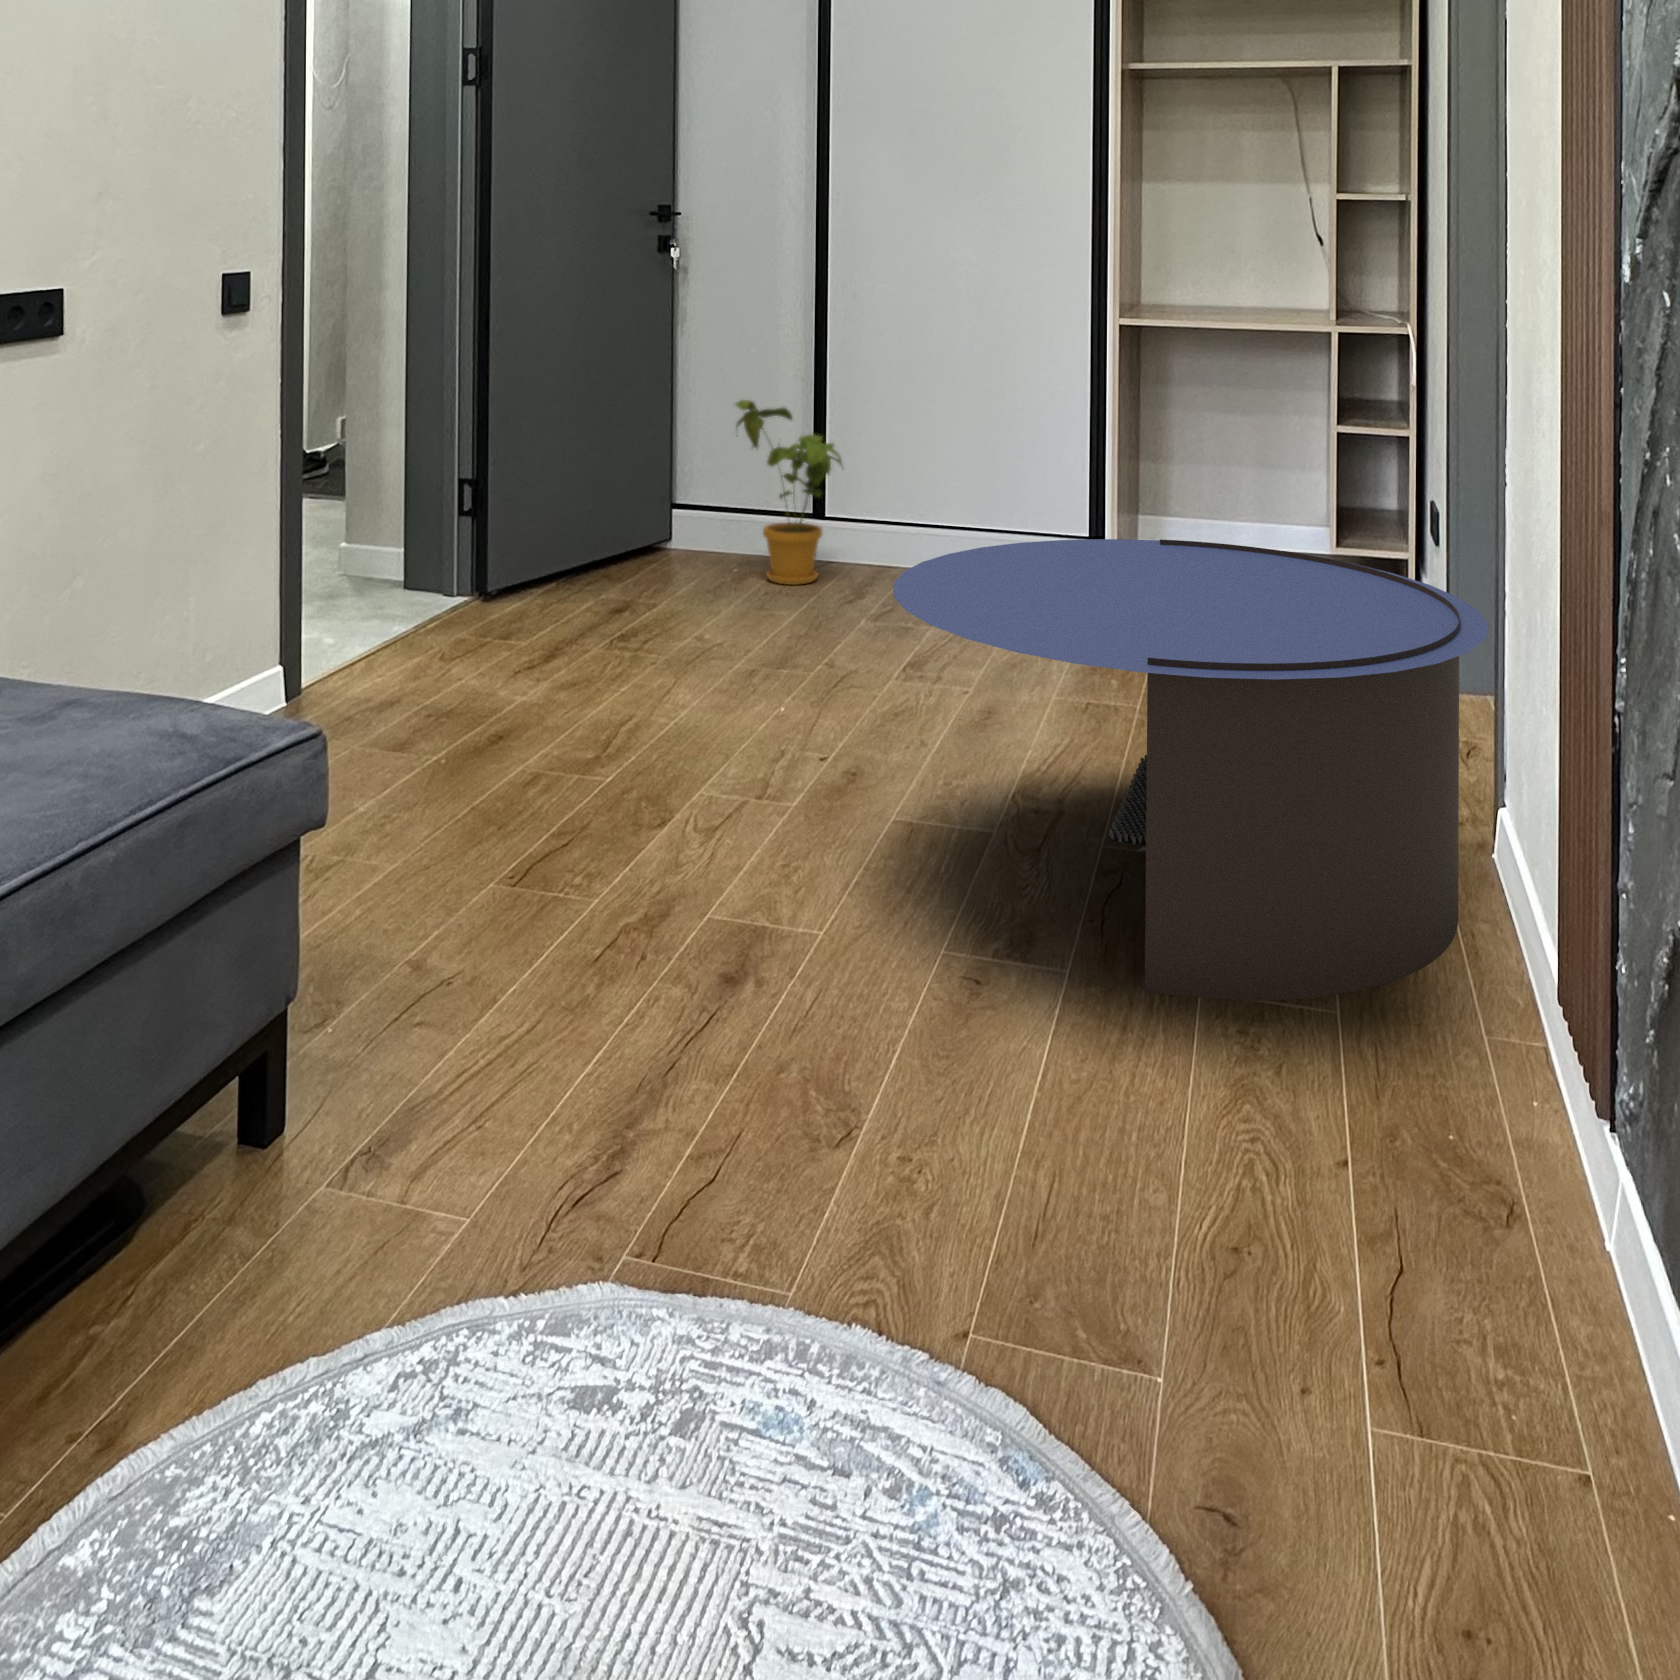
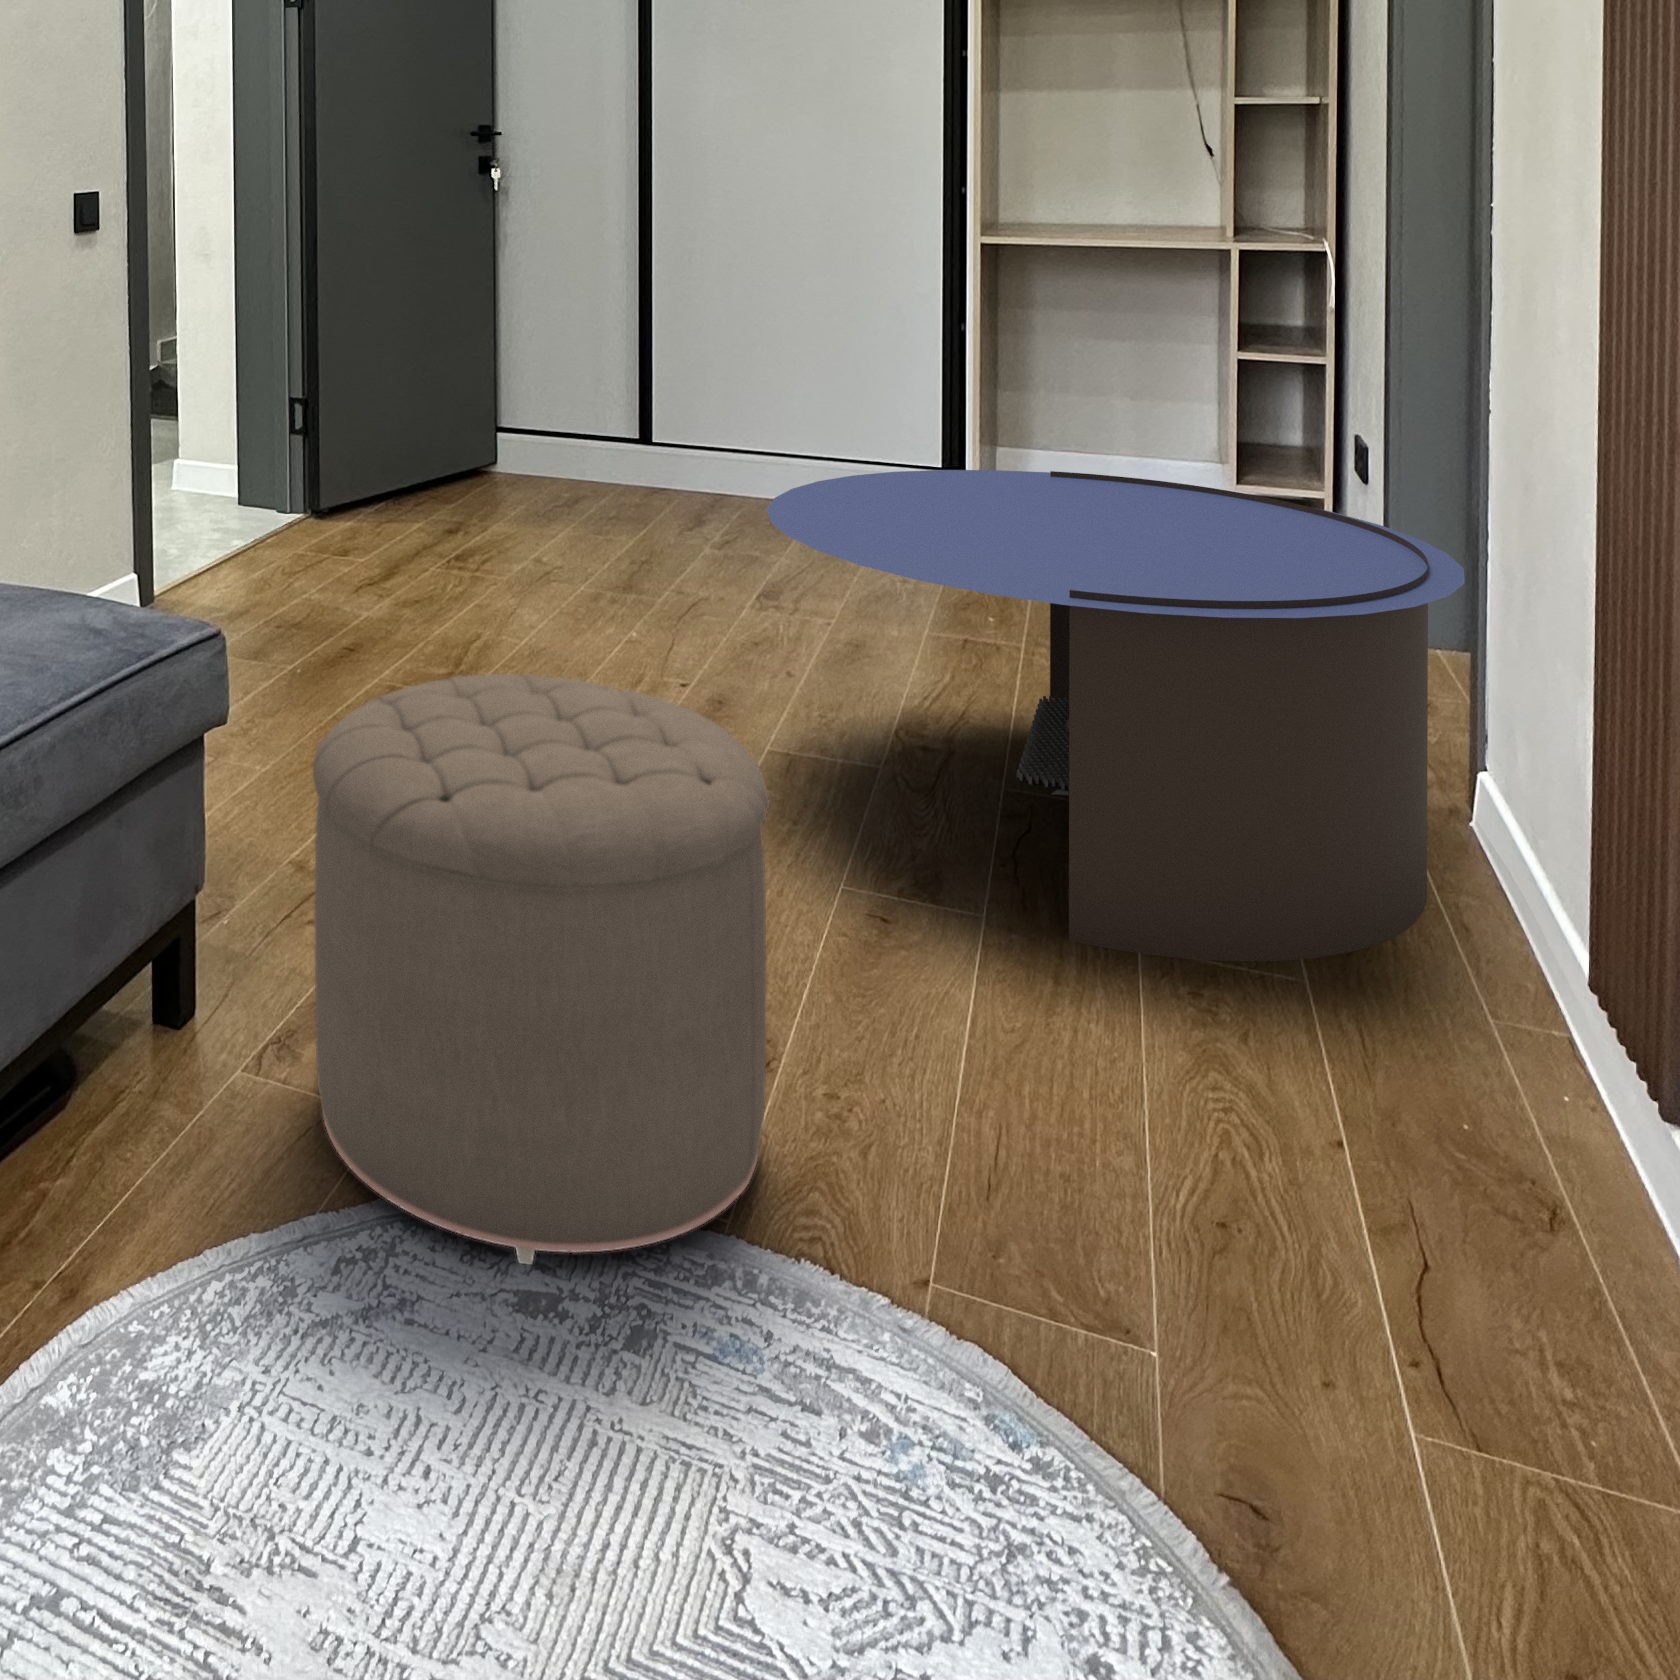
house plant: present [736,400,843,585] -> none [562,329,677,515]
ottoman: none [397,764,842,1361] -> present [313,674,770,1265]

